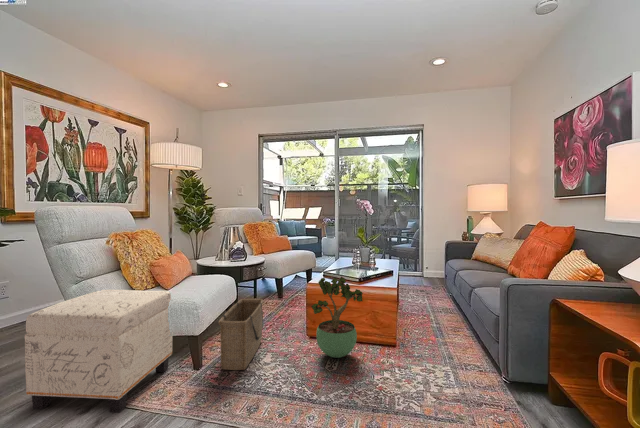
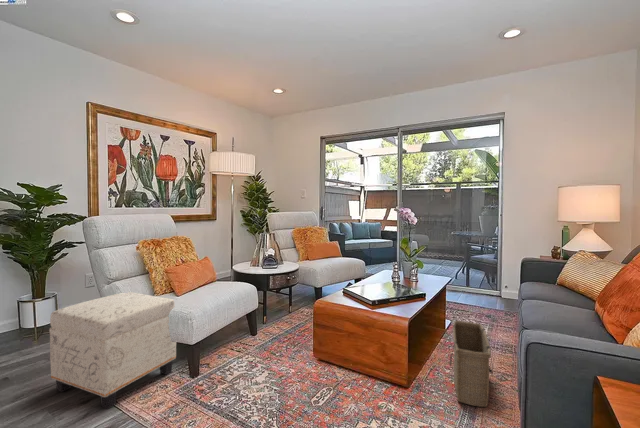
potted plant: present [311,277,363,358] -> none [307,300,357,391]
basket: present [219,299,263,370] -> present [450,321,492,407]

